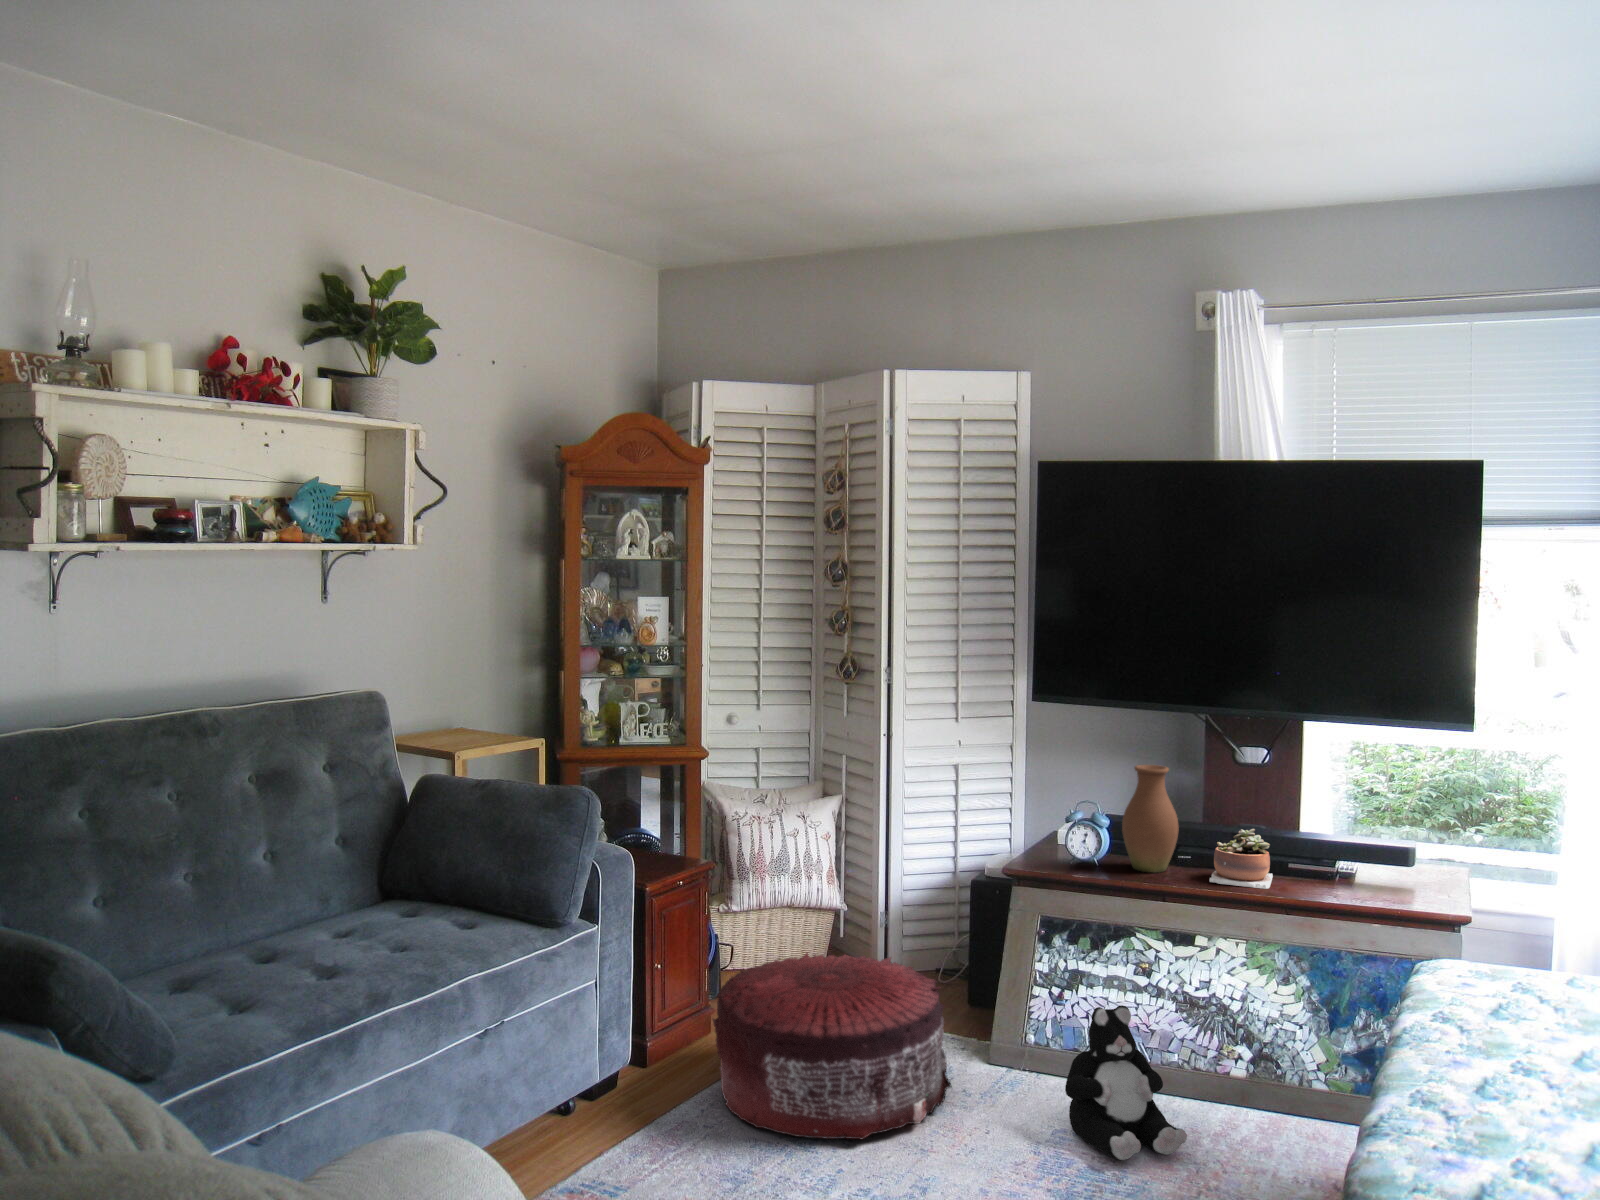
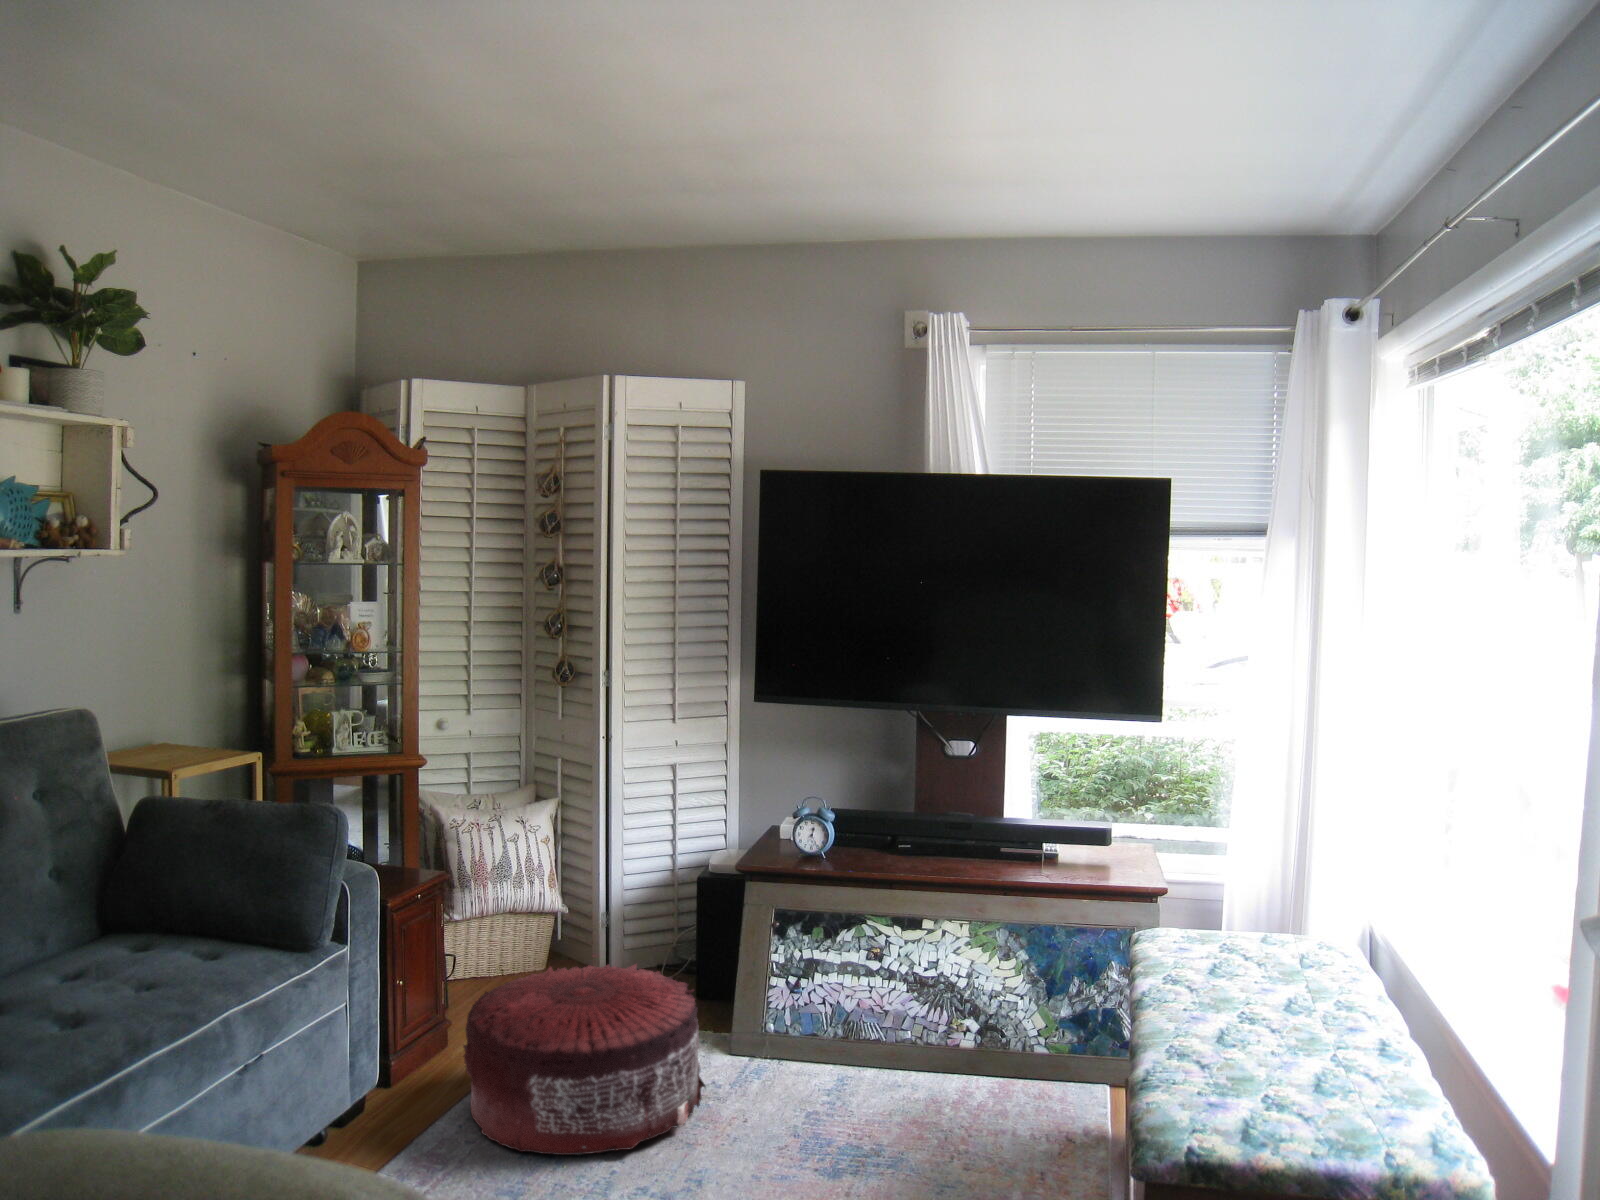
vase: present [1122,765,1179,873] -> none [851,760,902,862]
succulent plant: present [1210,829,1273,889] -> none [934,816,986,871]
plush toy: present [1065,1005,1187,1160] -> none [820,991,932,1136]

